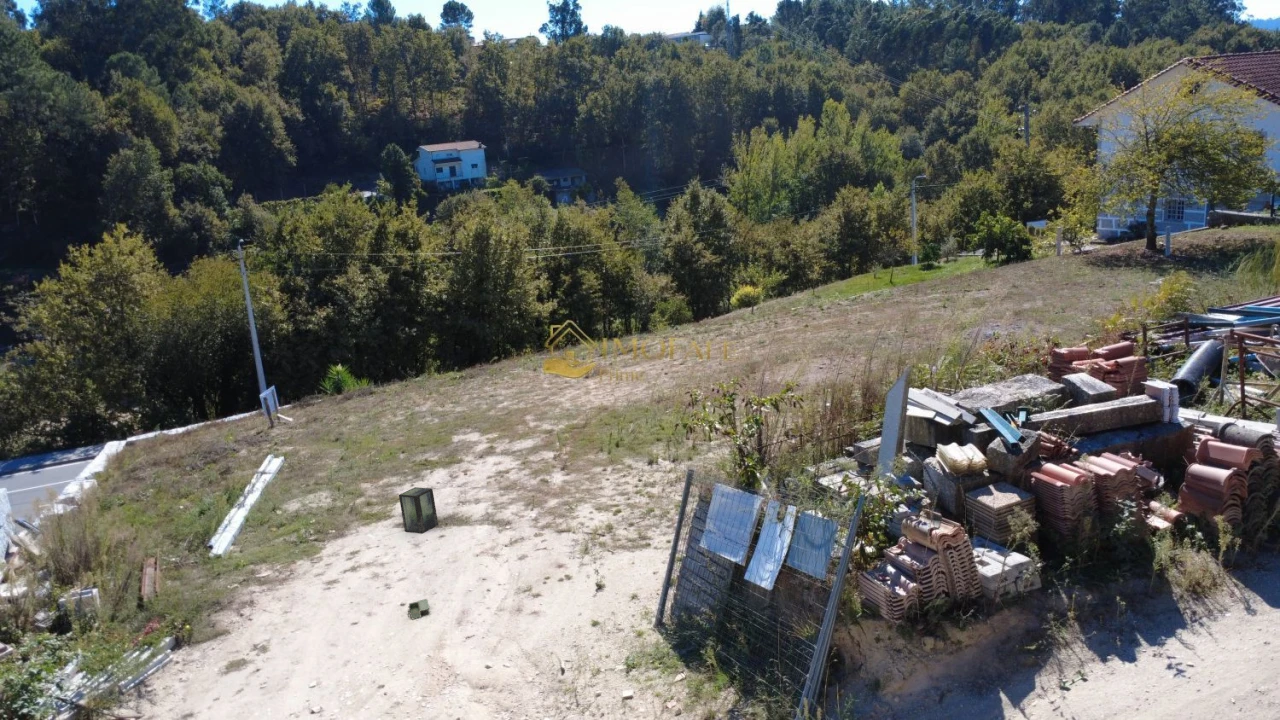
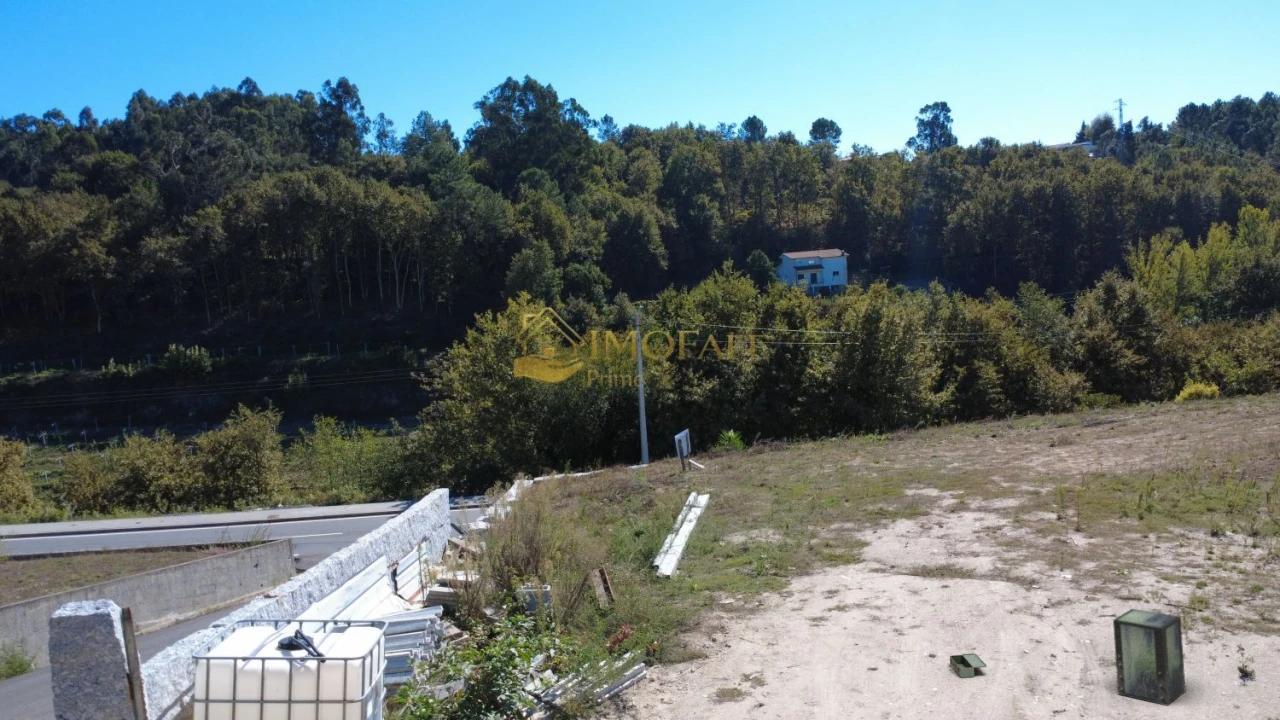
storage box: present [399,487,438,534] -> present [1113,609,1186,706]

